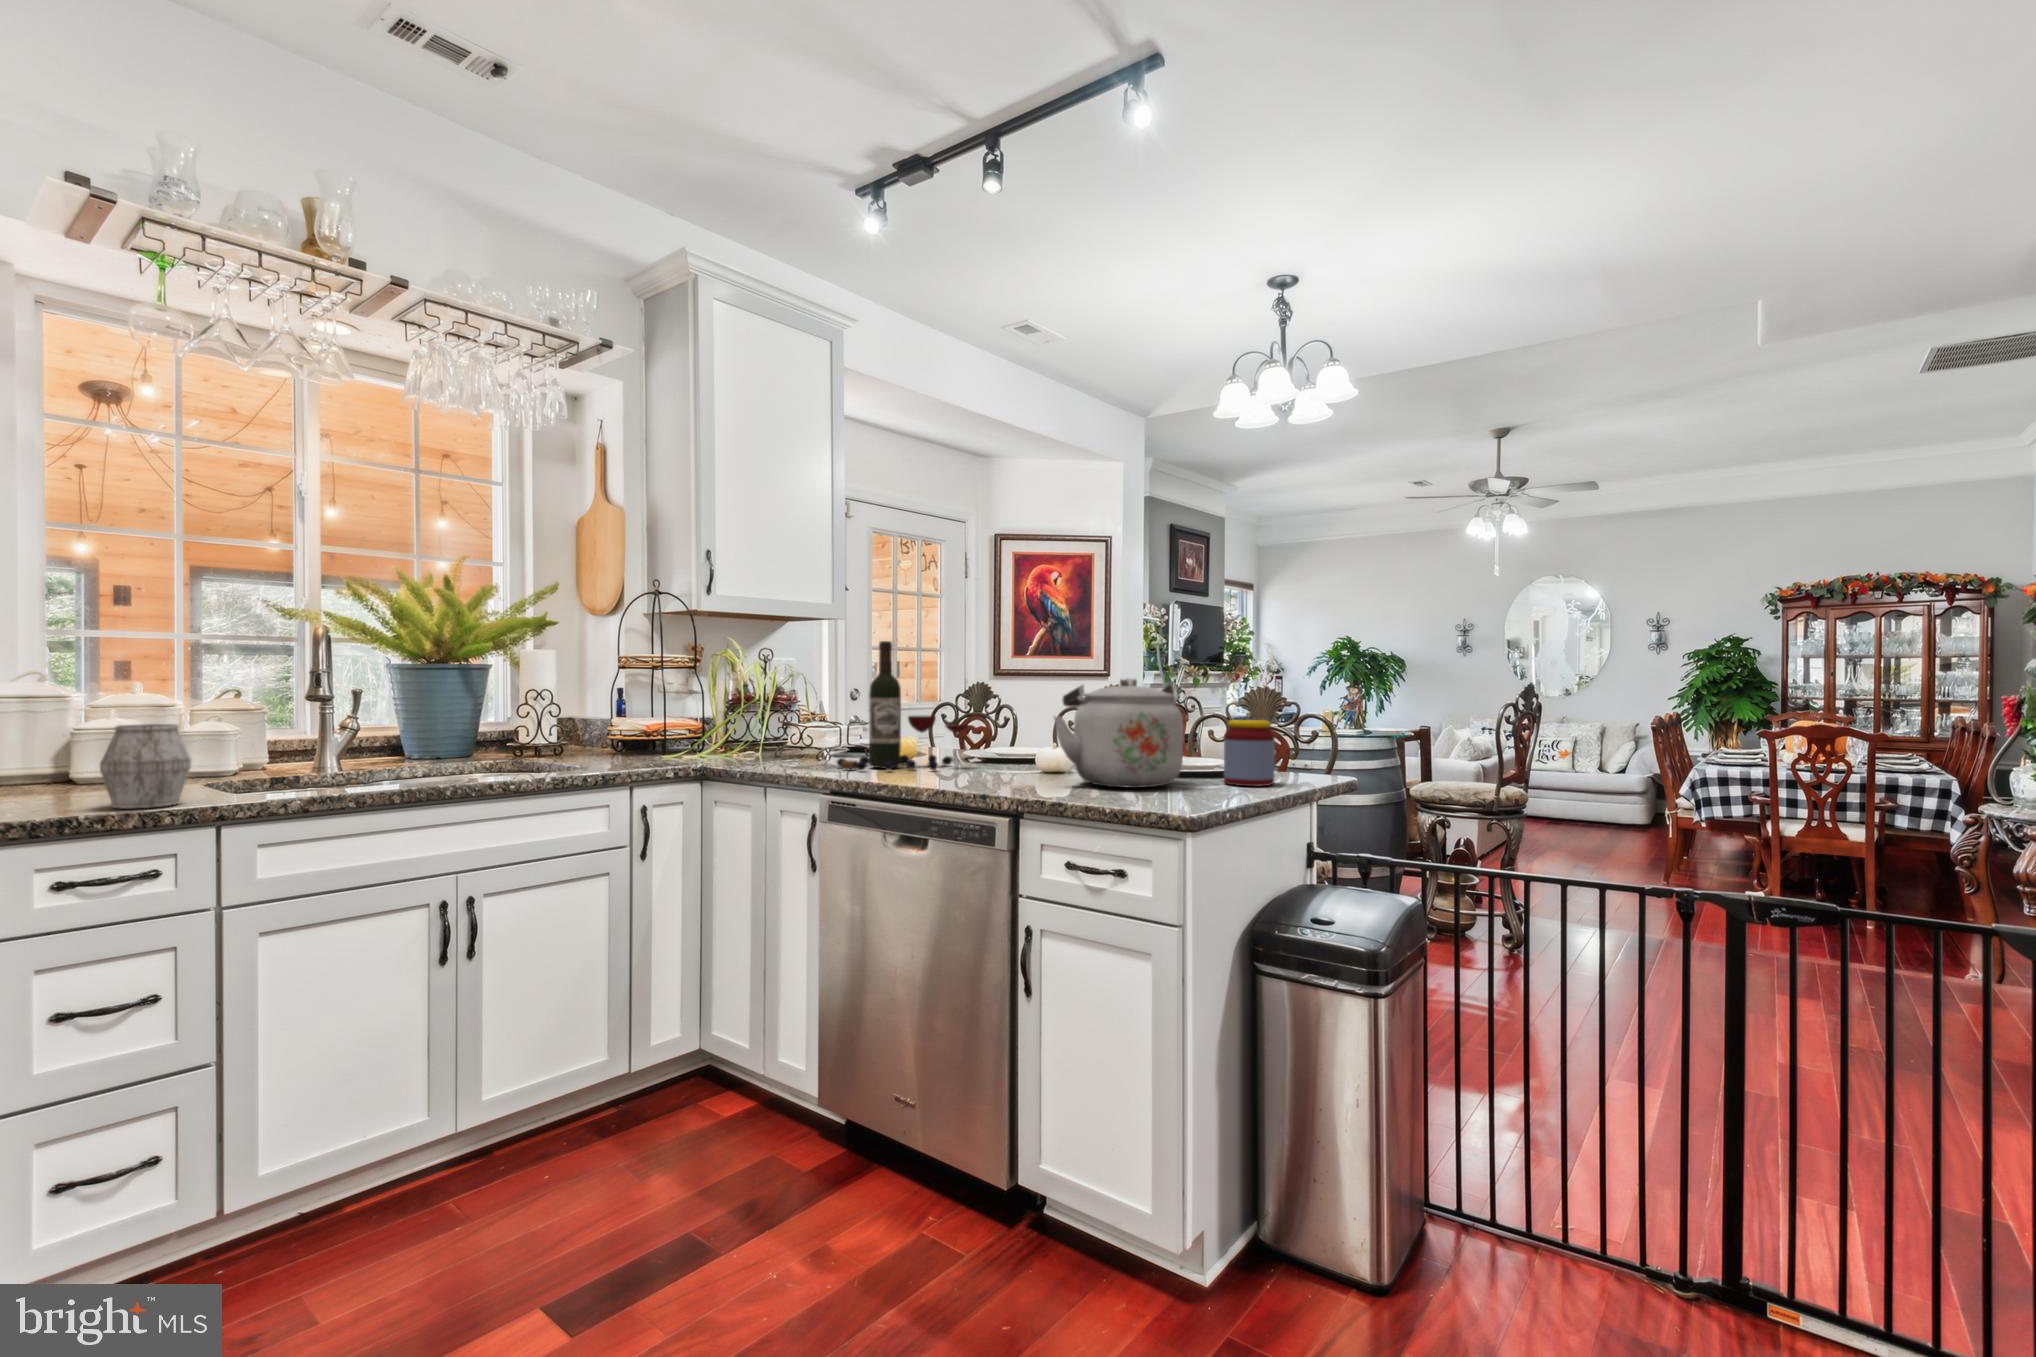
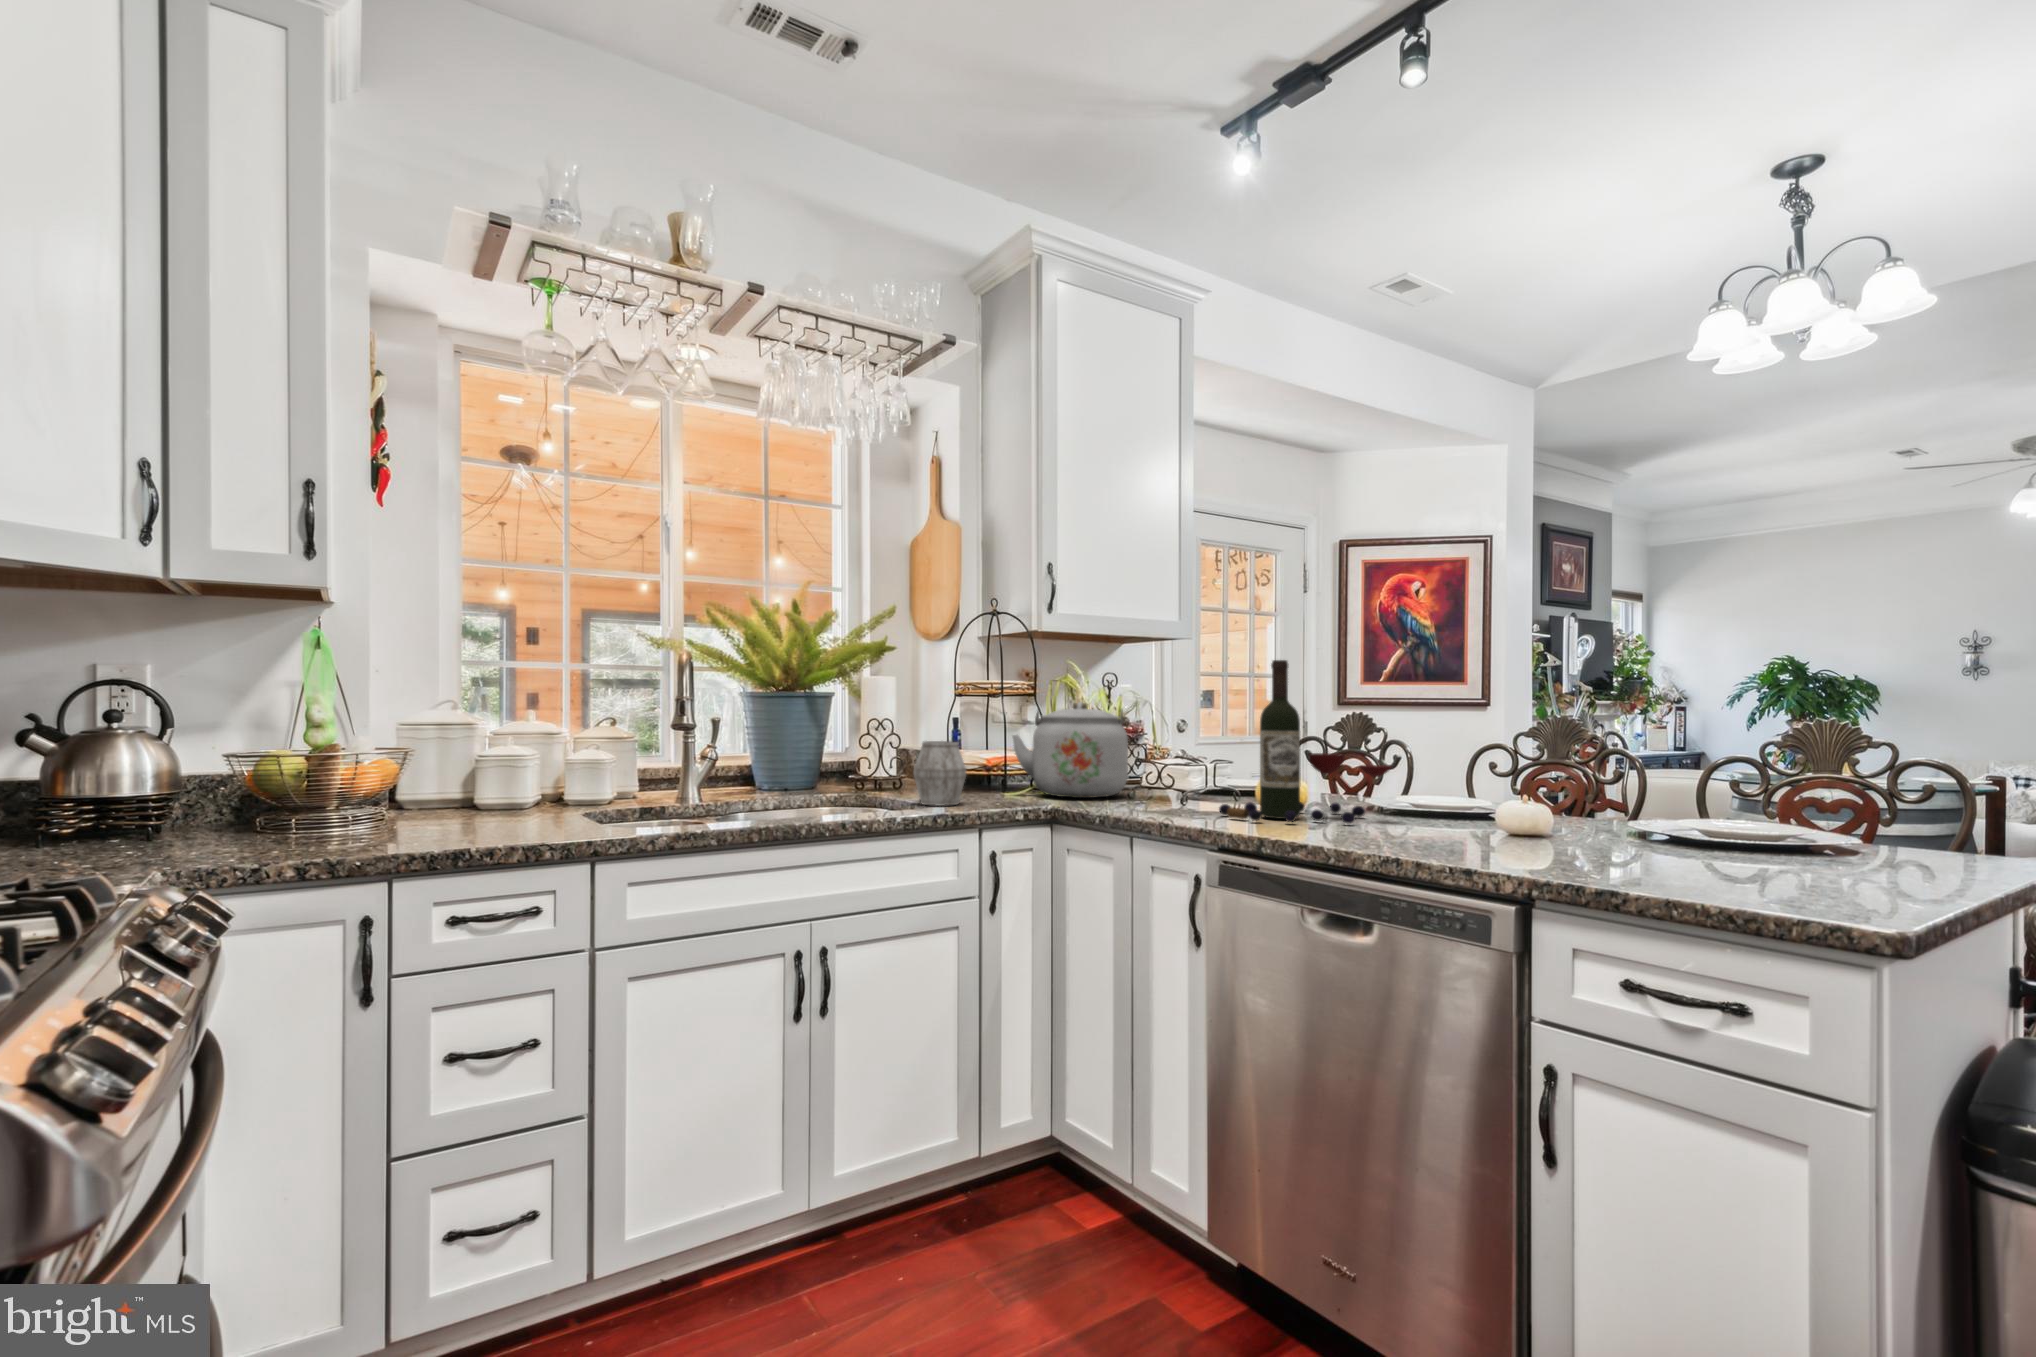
kettle: present [1054,678,1183,788] -> present [1012,702,1128,798]
jar: present [1224,720,1275,786] -> none [1828,769,1930,873]
mug: present [100,724,191,809] -> present [914,741,966,806]

